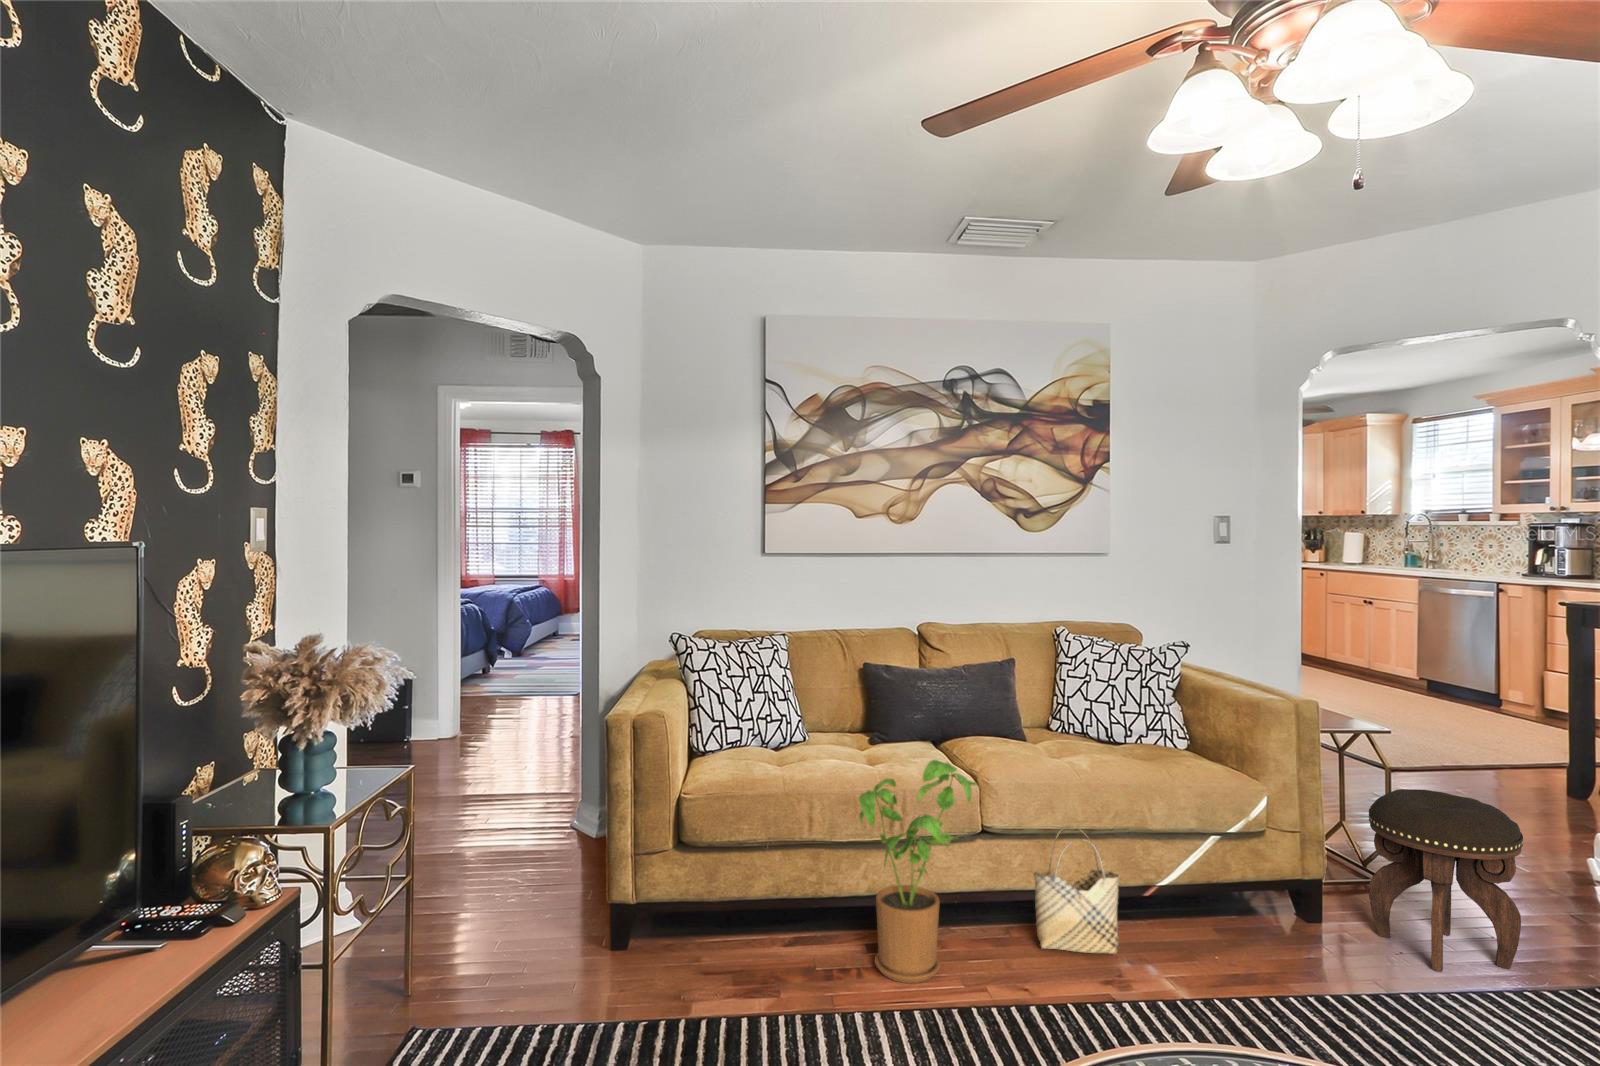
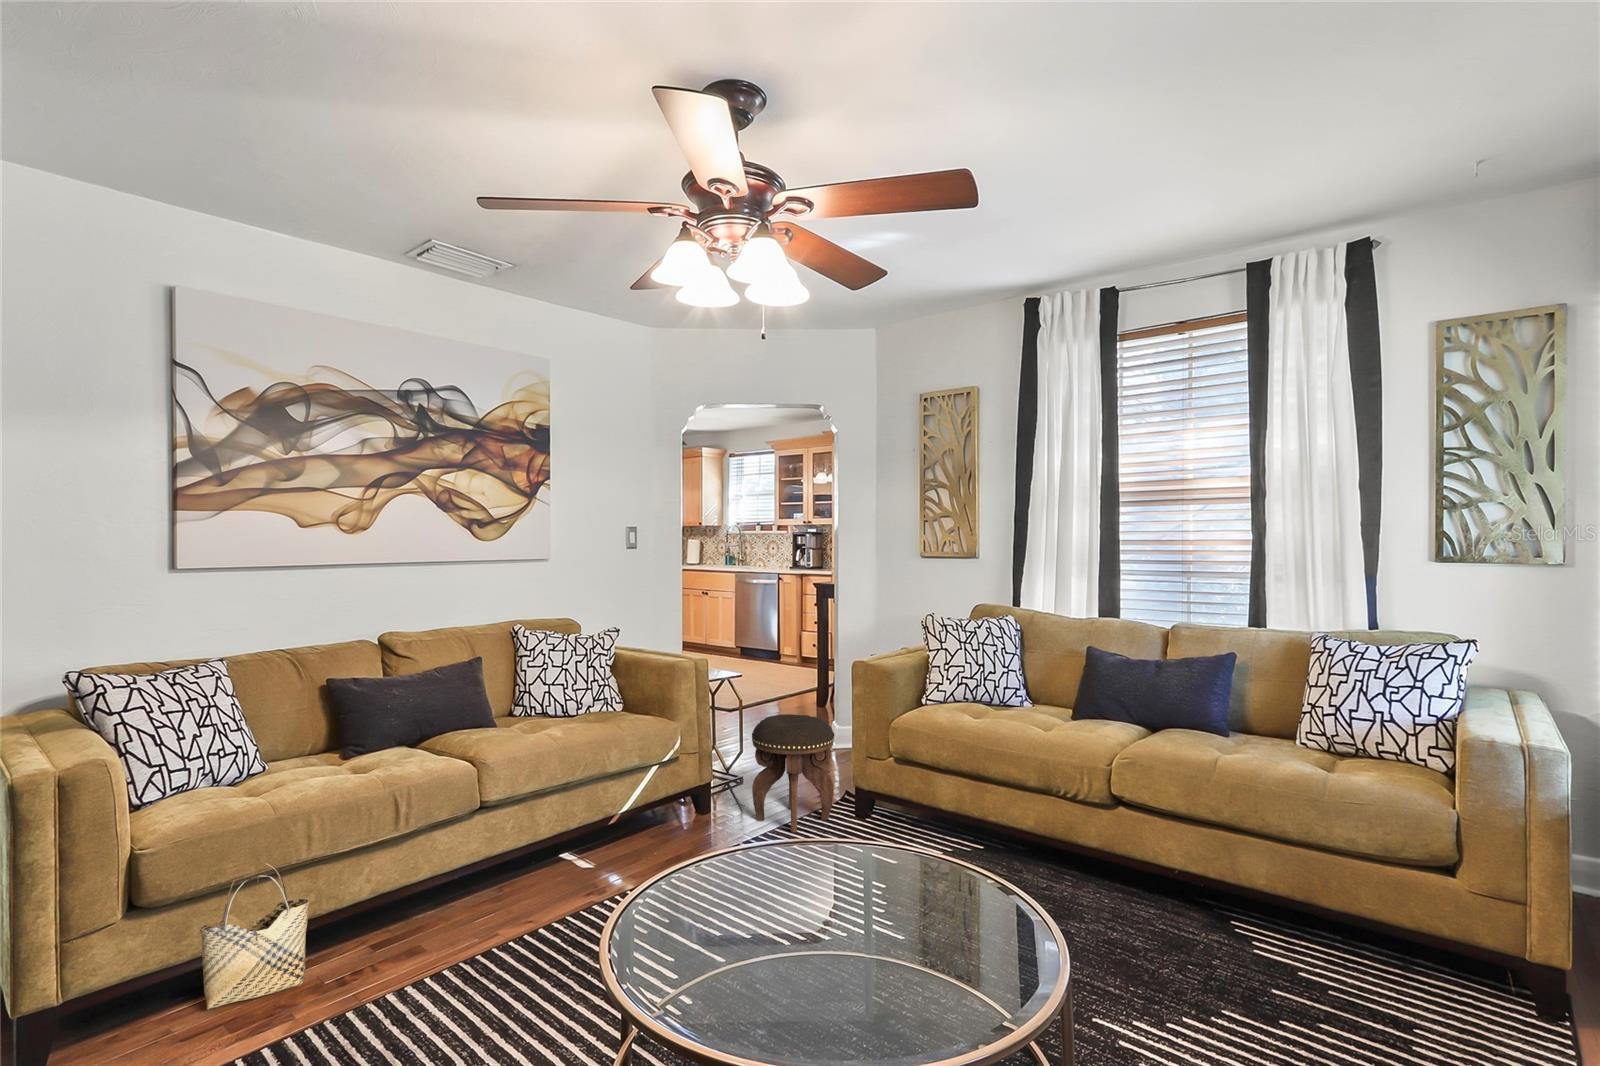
house plant: present [859,760,978,983] -> none [366,755,487,972]
woven basket: present [1033,826,1119,954] -> present [199,863,309,1010]

